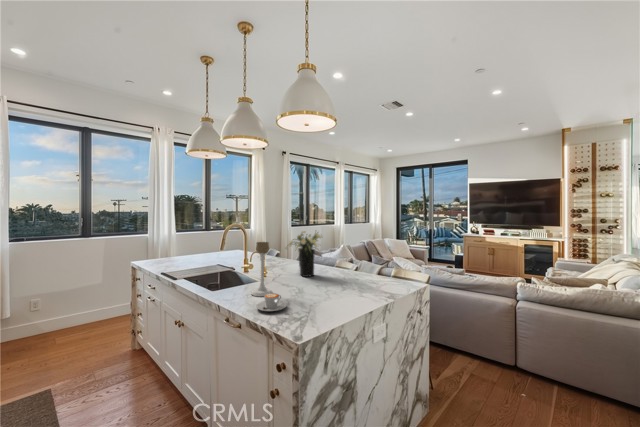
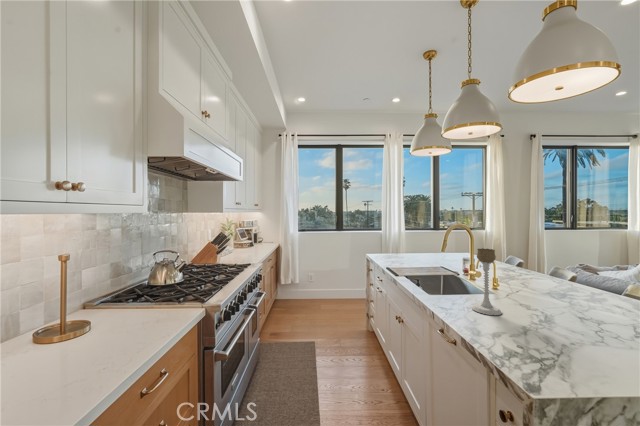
flower arrangement: present [285,231,322,277] -> none [523,237,597,305]
coffee cup: present [256,293,287,311] -> none [476,314,521,339]

